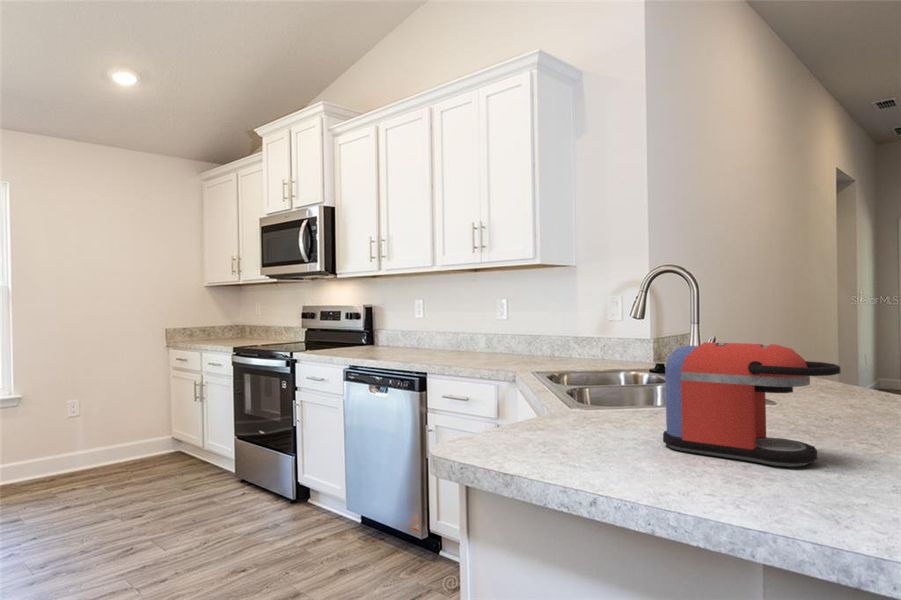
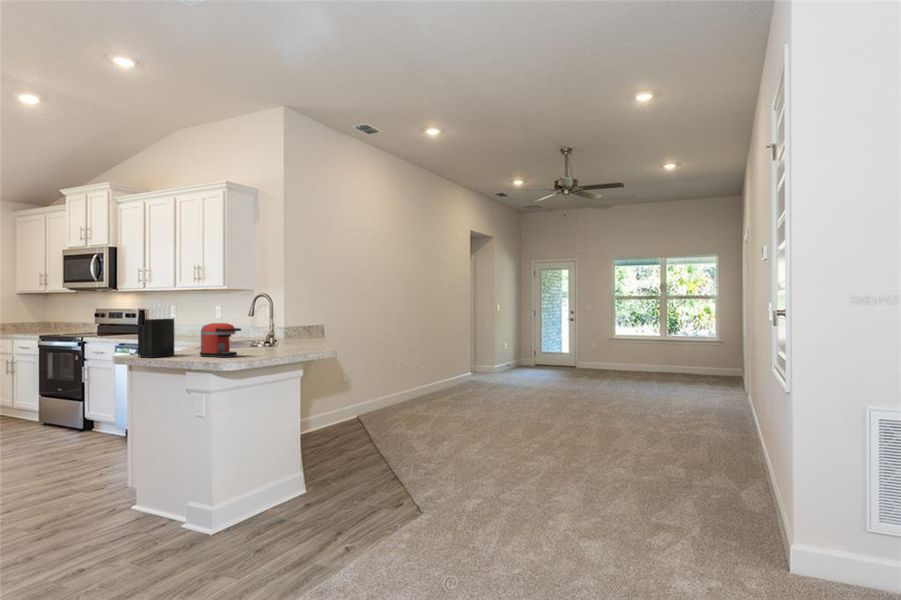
knife block: none [488,271,573,456] -> present [138,300,175,358]

